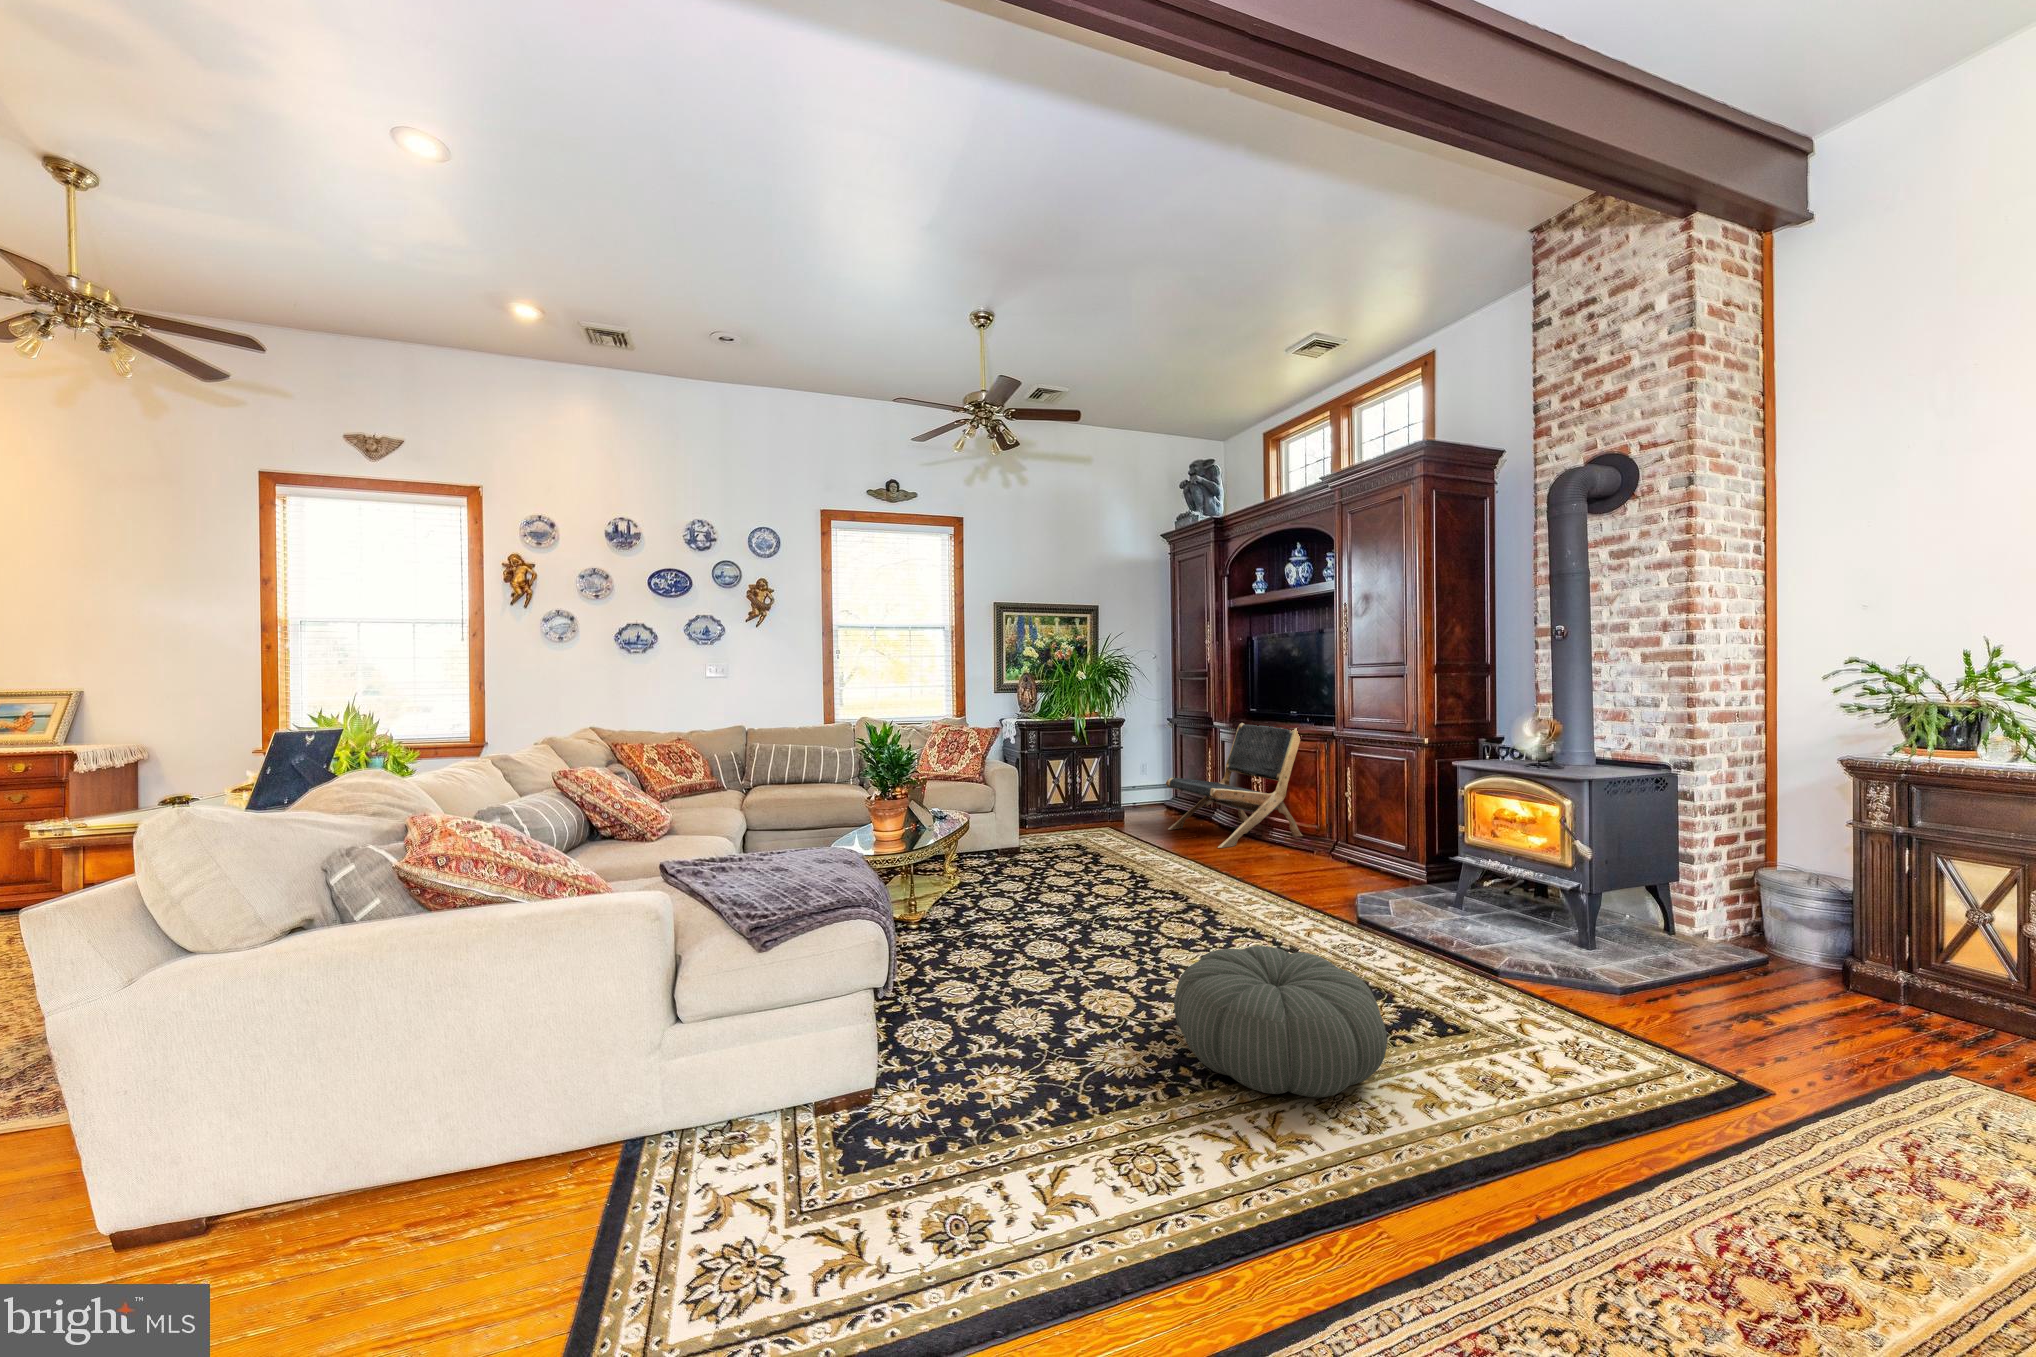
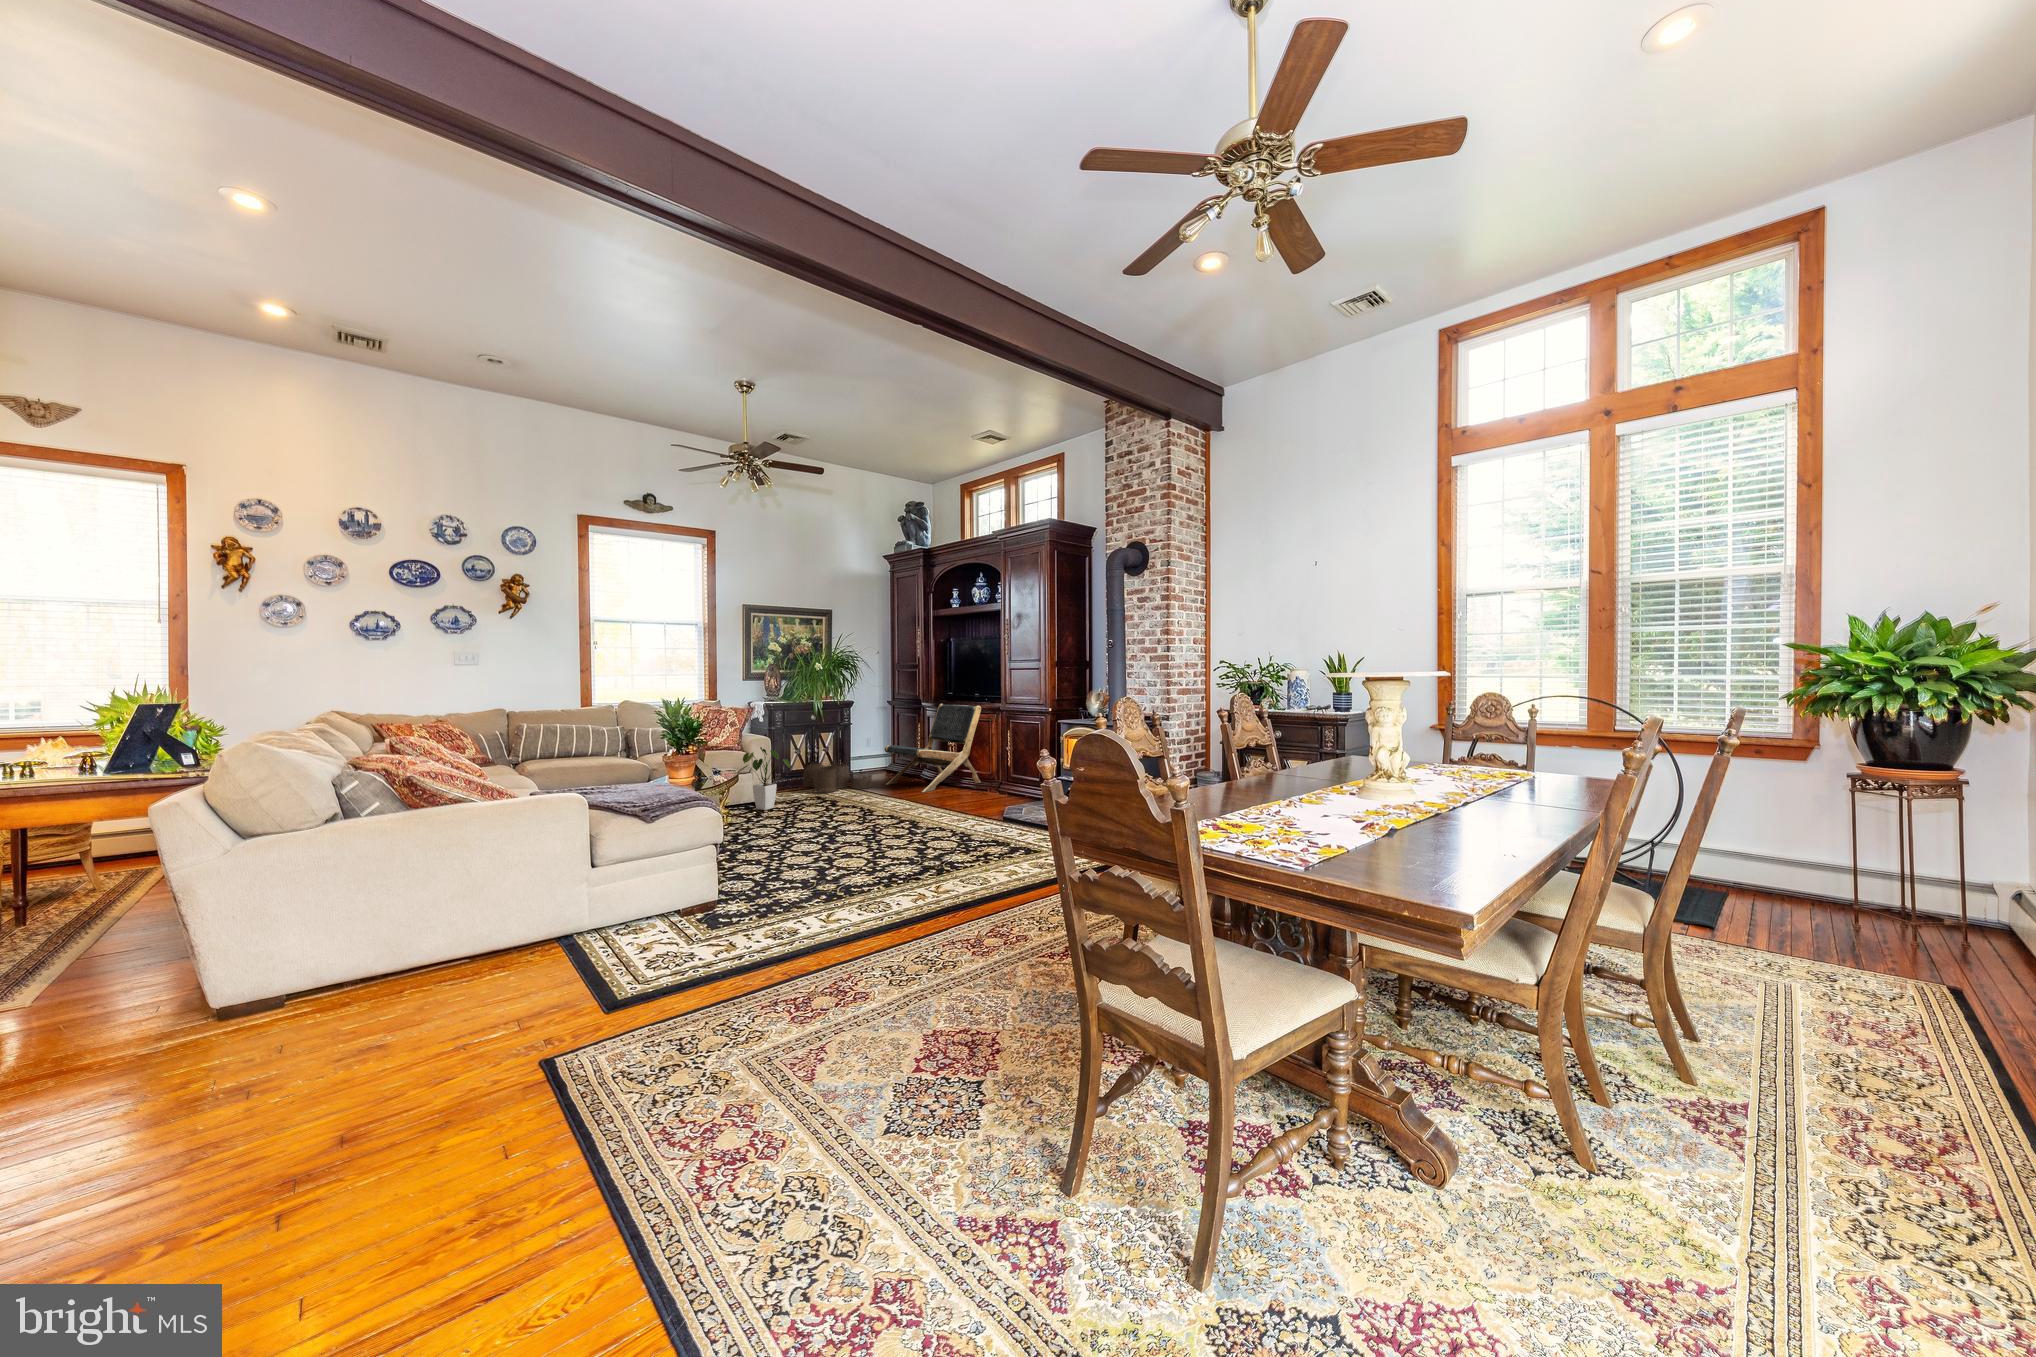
house plant: none [981,779,1042,862] -> present [740,747,790,810]
woven basket: none [1065,793,1150,838] -> present [803,762,872,793]
pouf: present [1174,946,1387,1097] -> none [890,819,997,882]

